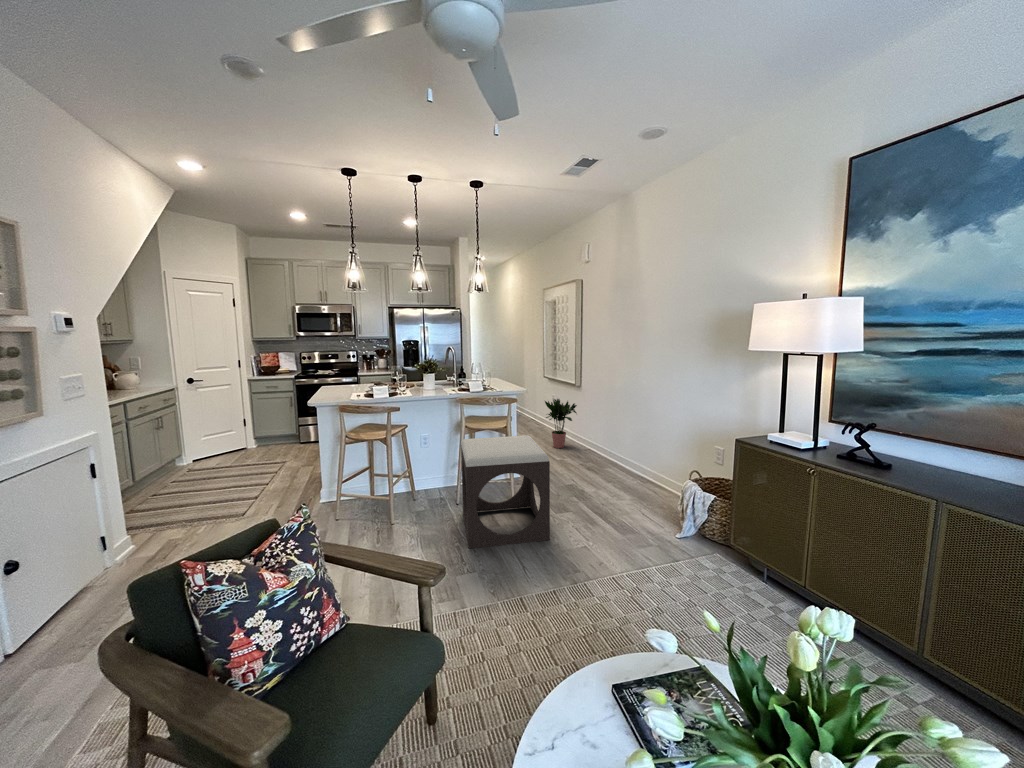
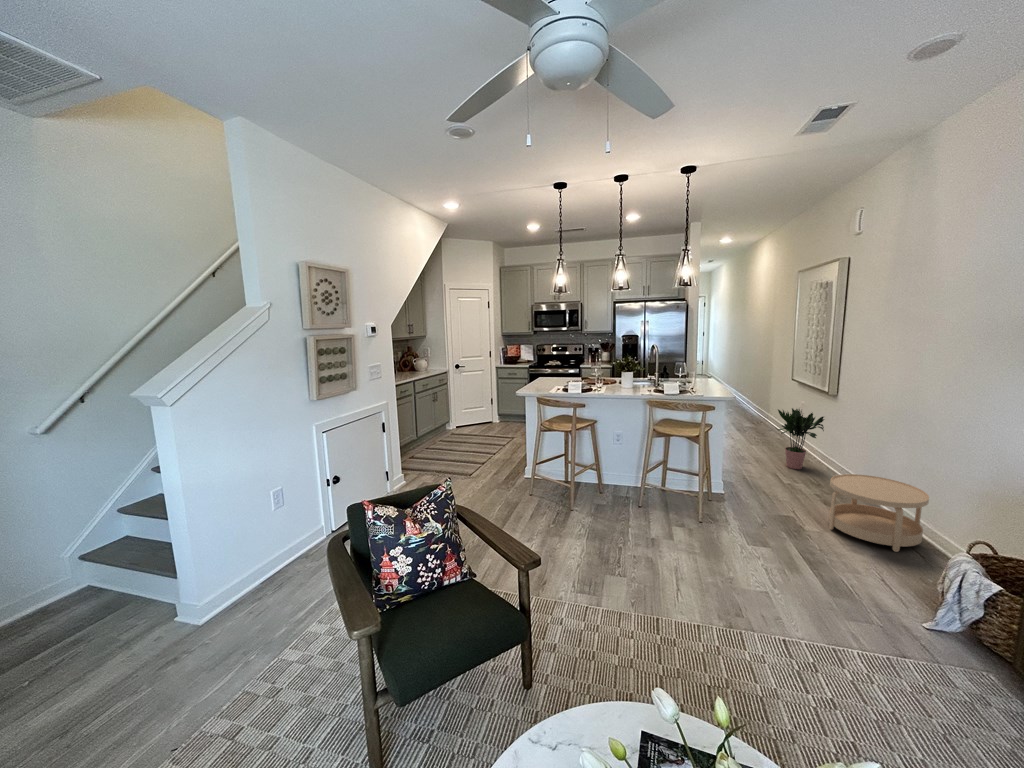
footstool: present [461,435,550,548] -> none [629,443,728,571]
side table: none [598,442,655,493] -> present [829,474,929,552]

